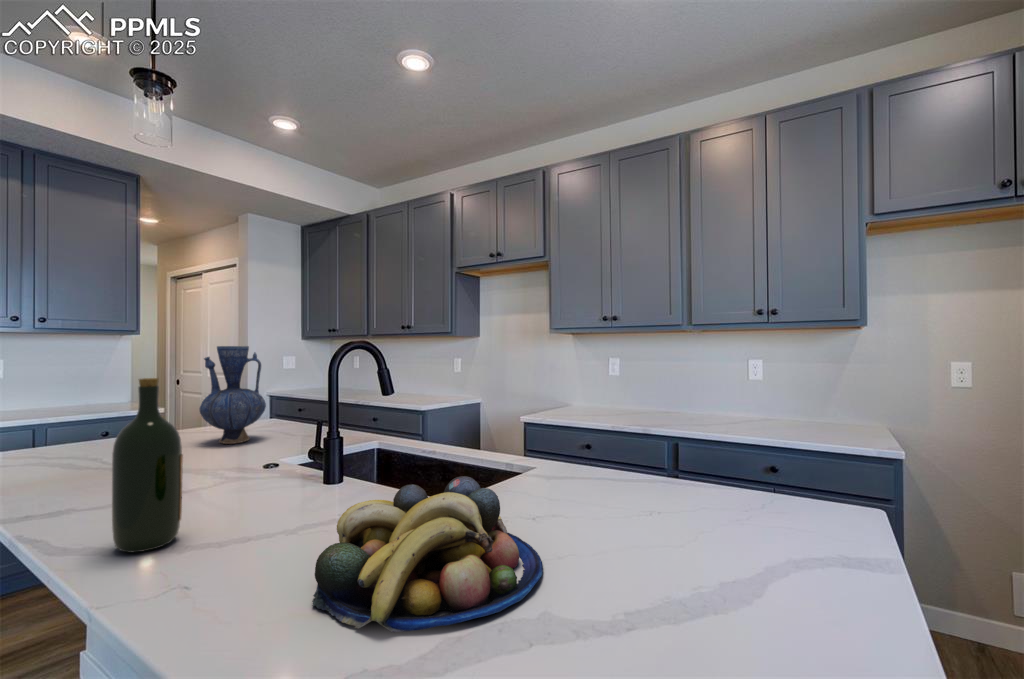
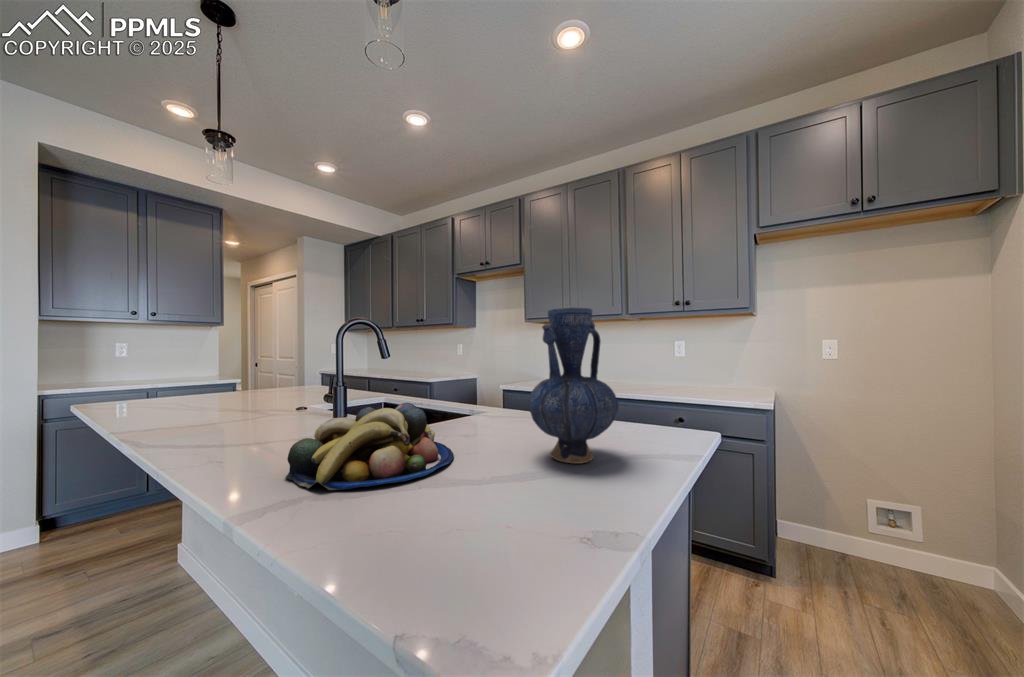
vase: present [200,346,266,444] -> present [528,307,619,463]
wine bottle: present [112,378,183,553] -> none [166,335,216,453]

